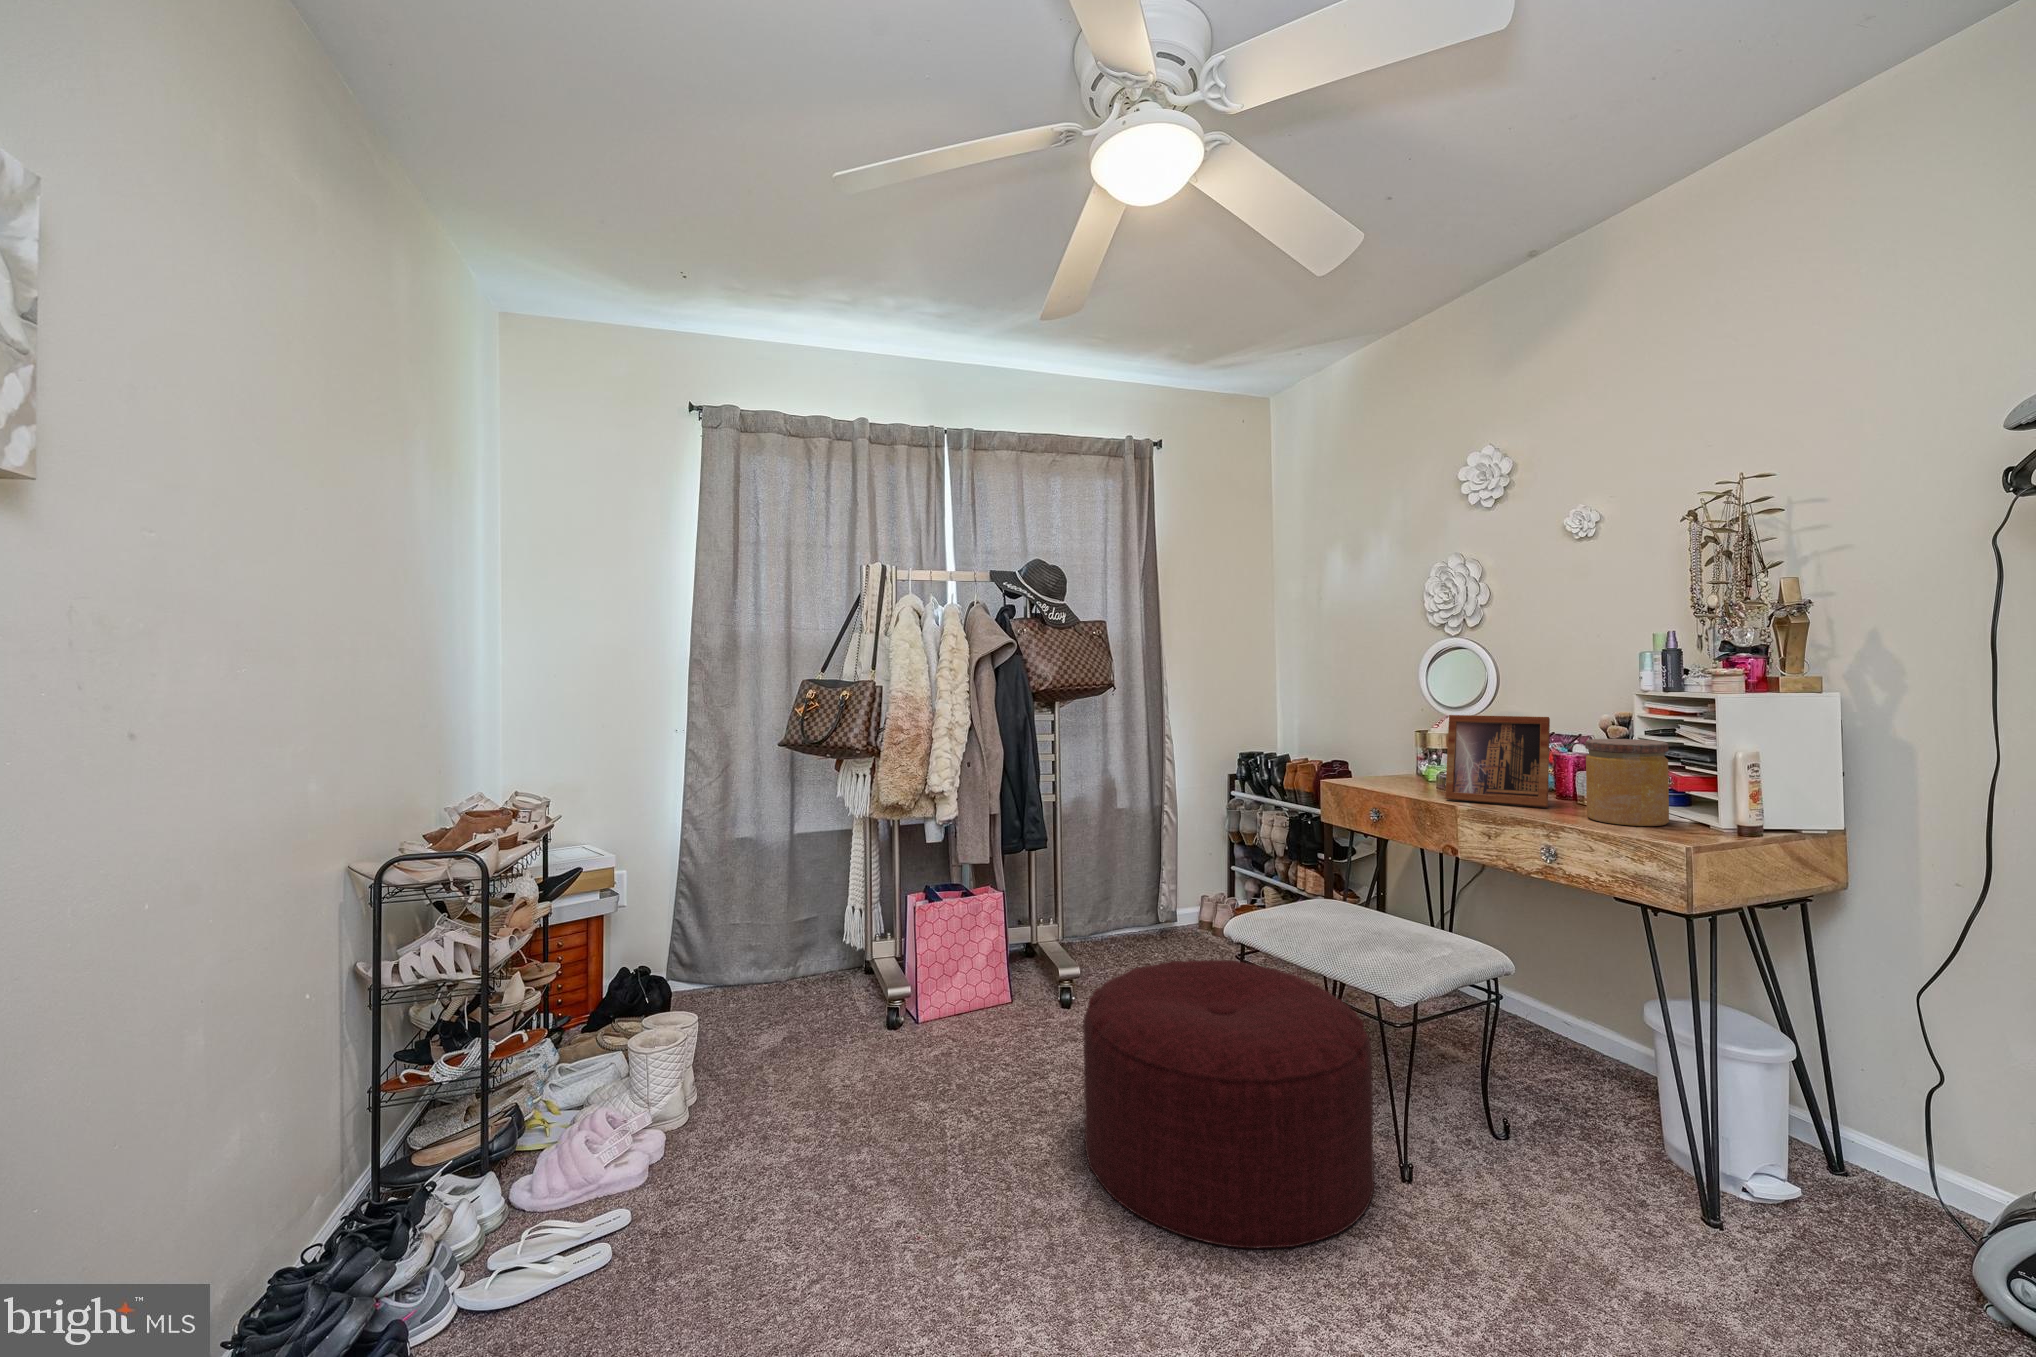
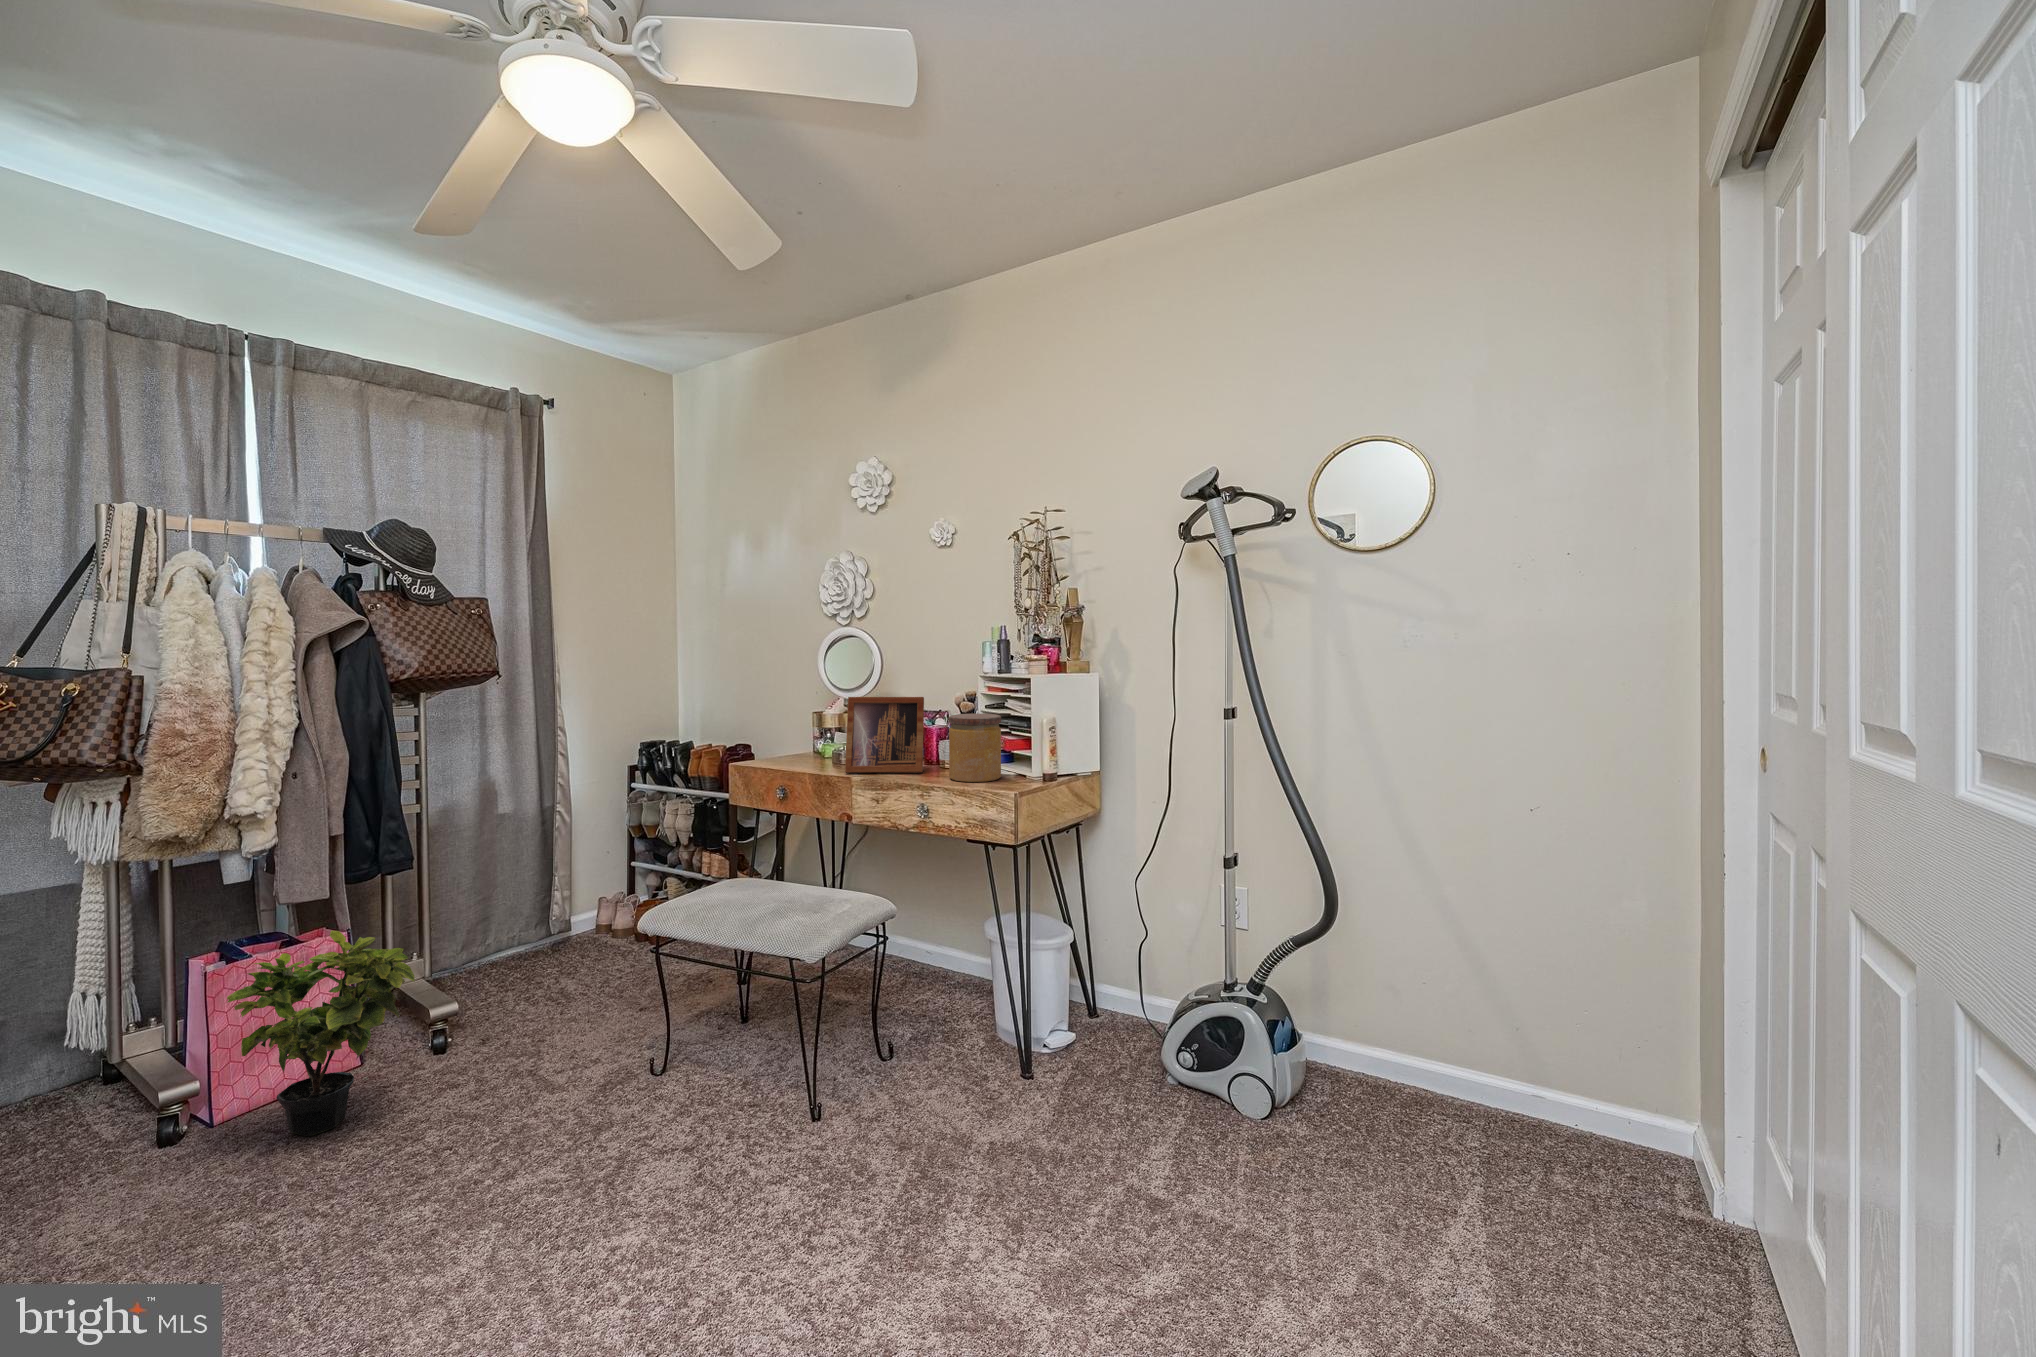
potted plant: none [944,883,1055,1039] -> present [227,931,415,1136]
ottoman: present [1083,960,1374,1248] -> none [472,958,790,1255]

